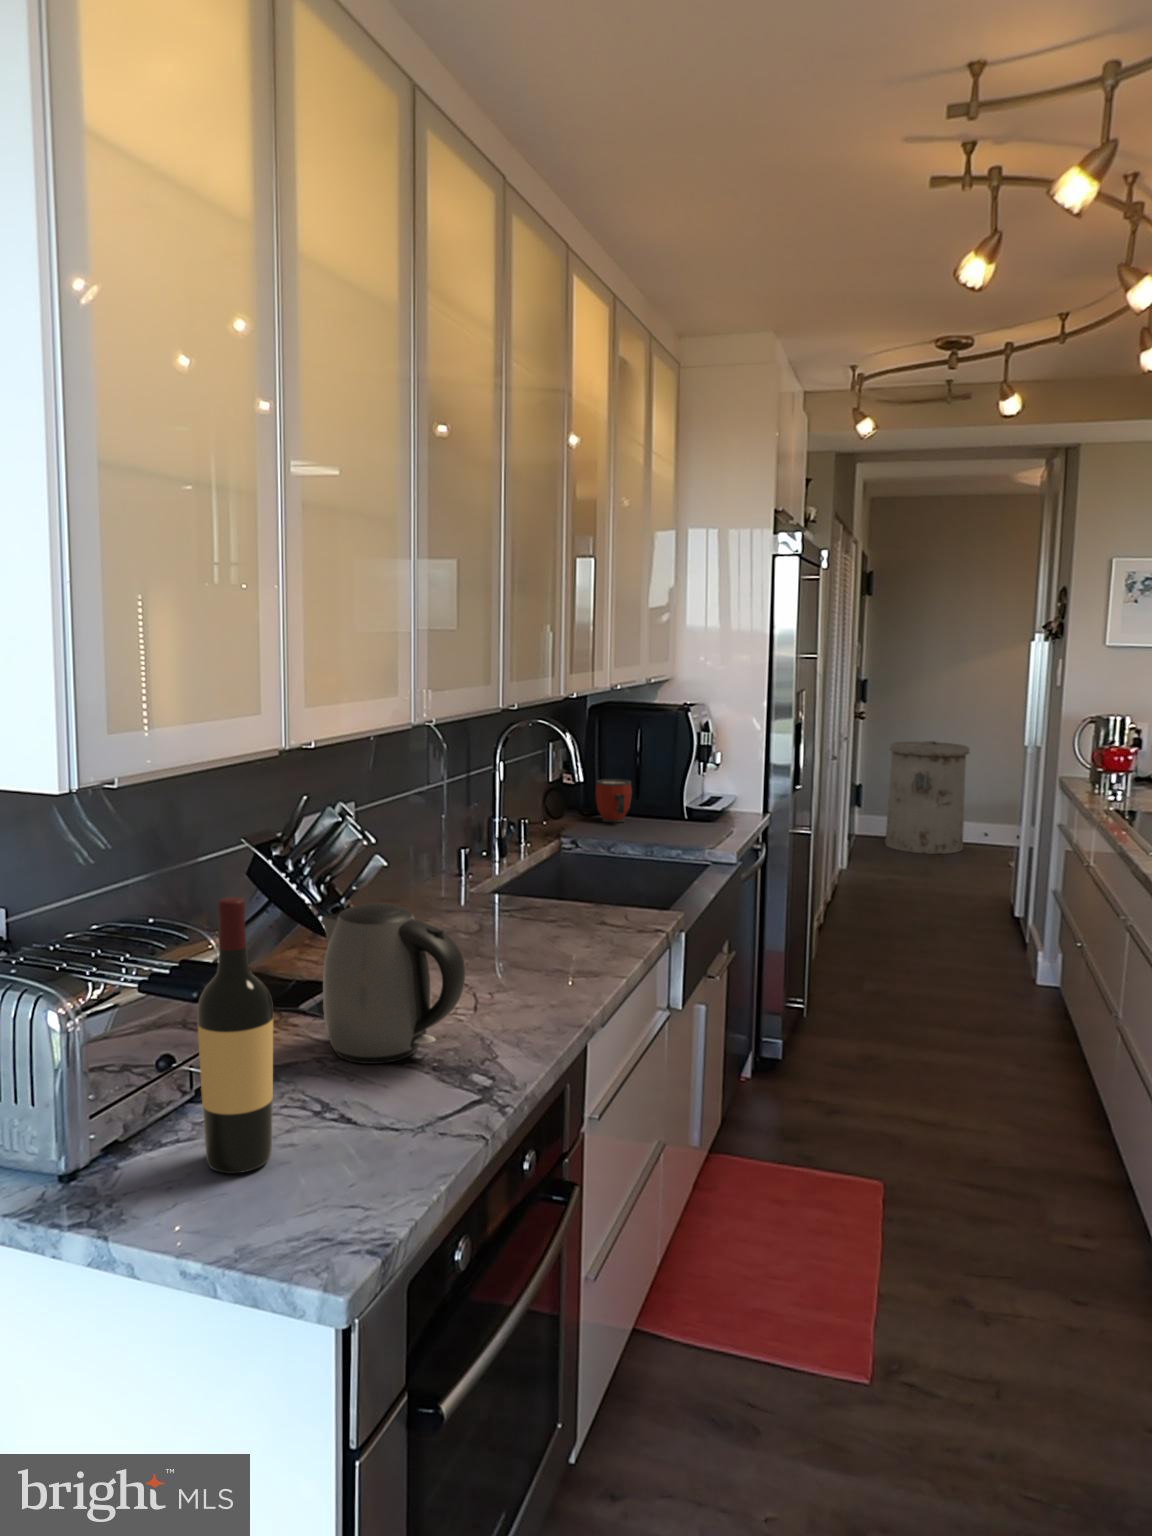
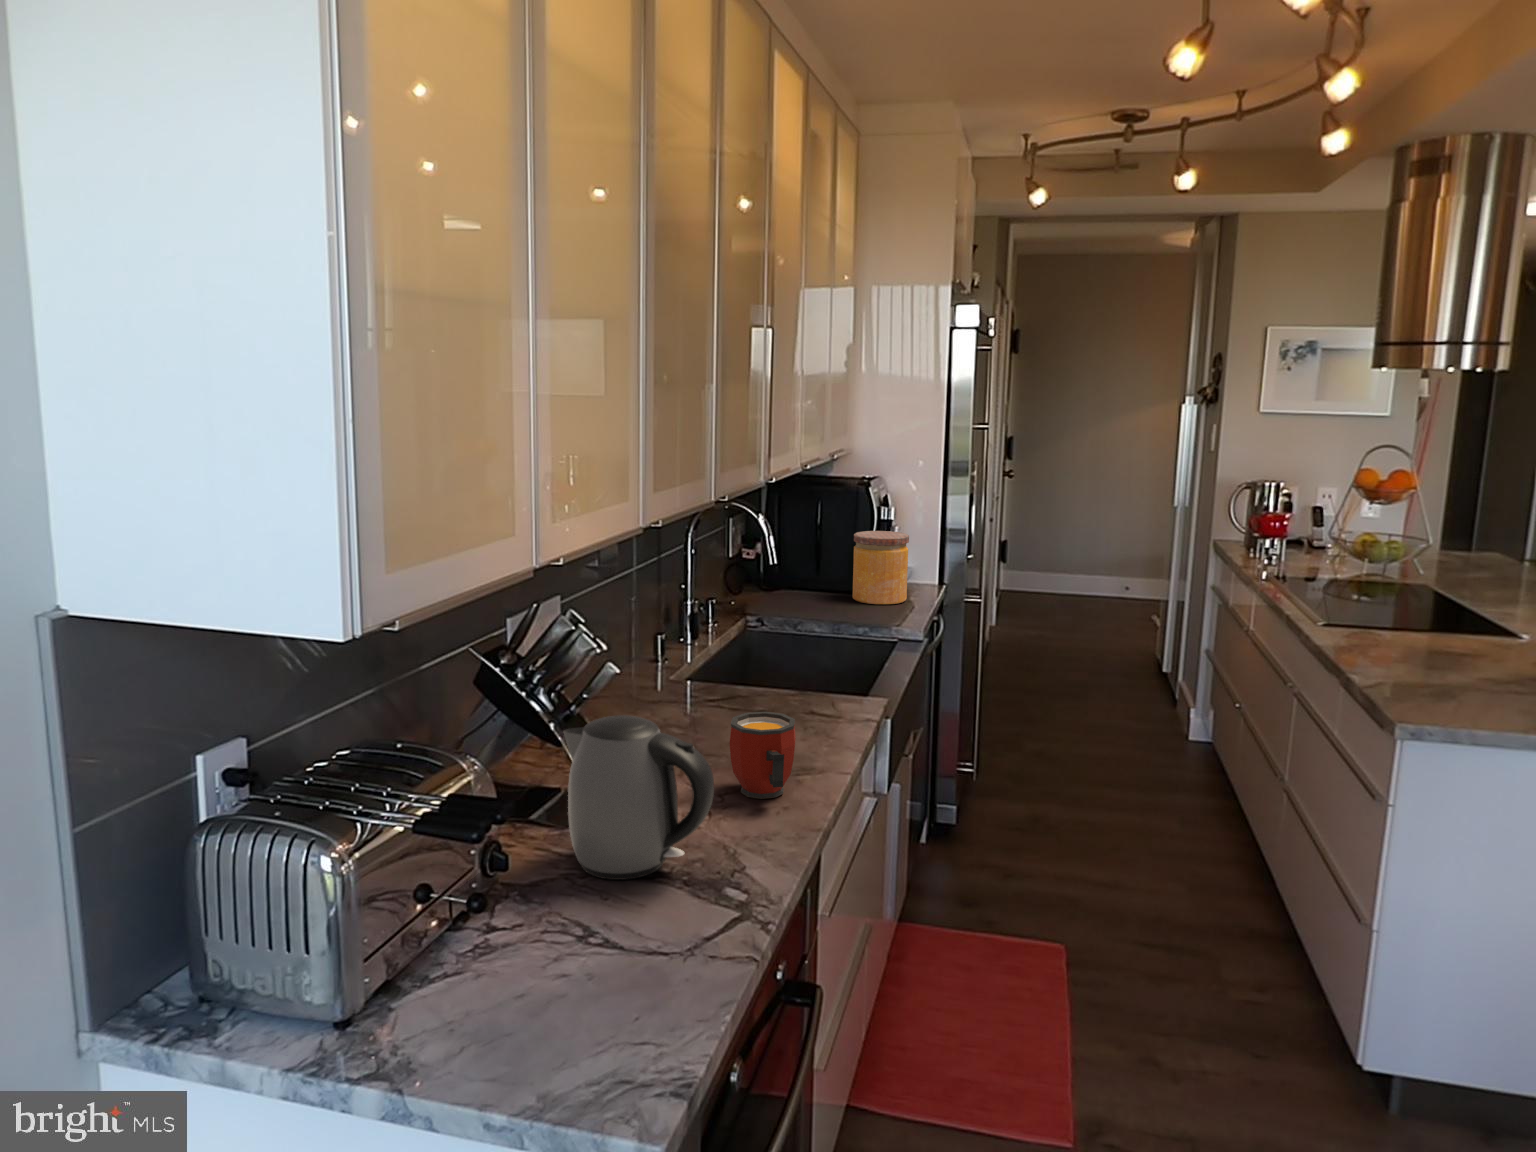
trash can: present [885,741,970,854] -> none [1029,500,1112,611]
jar: none [671,756,728,828] -> present [853,531,909,604]
mug: present [596,779,632,822] -> present [730,712,796,799]
wine bottle: present [197,897,273,1173] -> none [473,731,549,1011]

